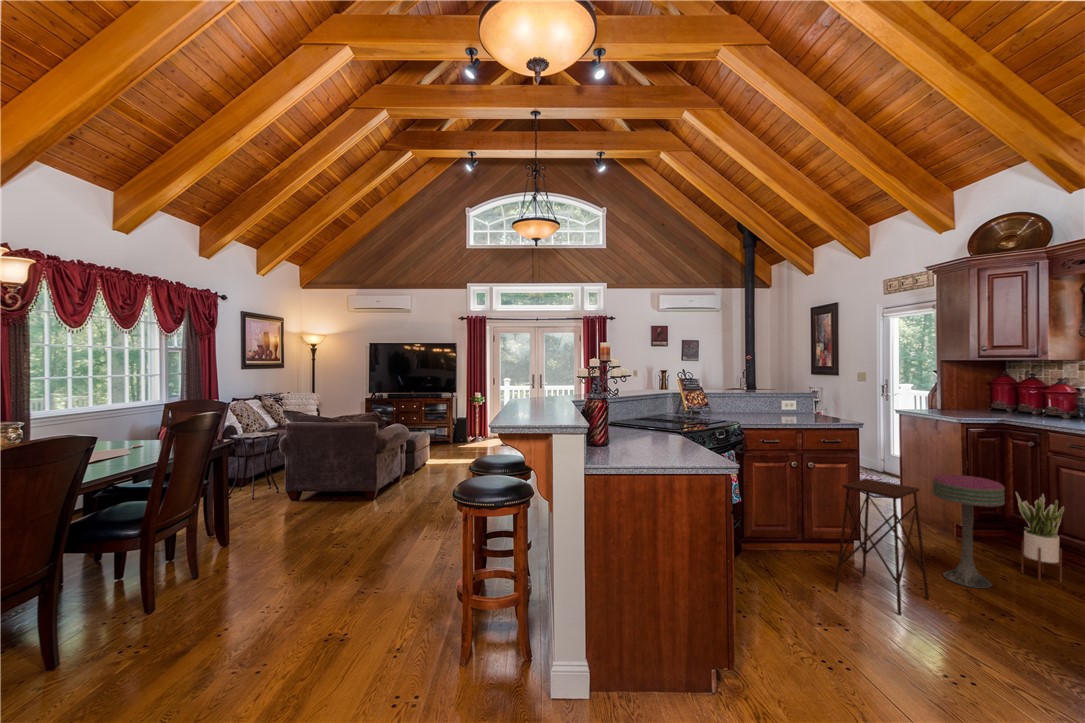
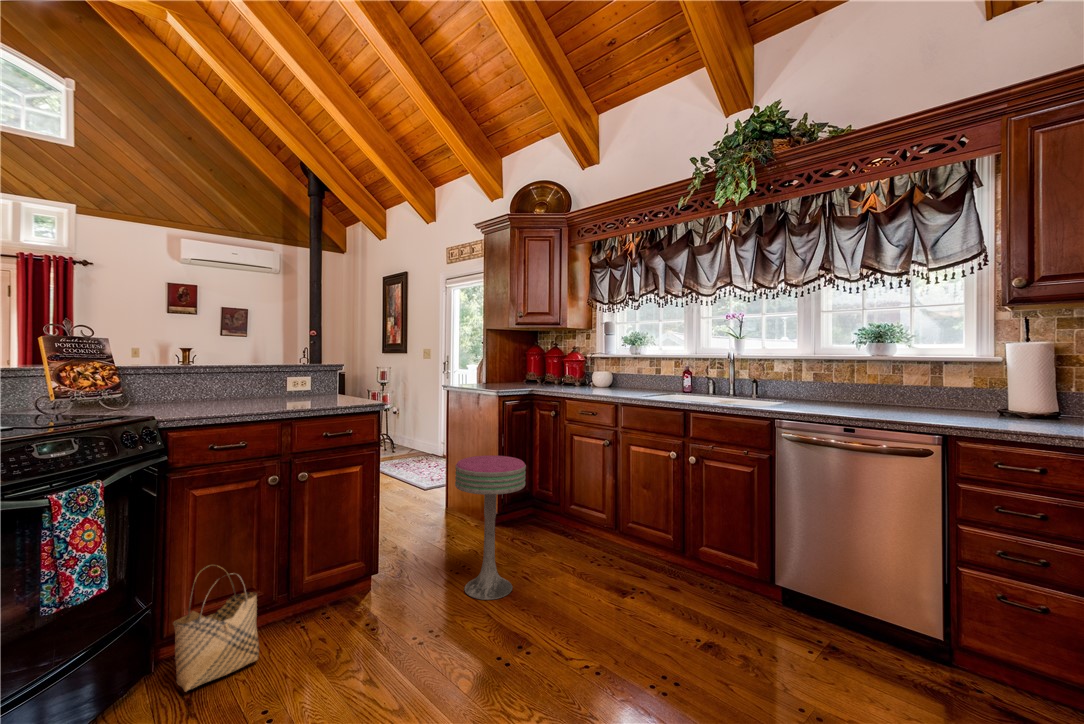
side table: present [835,479,929,615] -> none [299,478,437,700]
potted plant: present [1016,493,1064,582] -> none [537,466,577,568]
woven basket: none [762,514,803,578] -> present [173,565,259,692]

